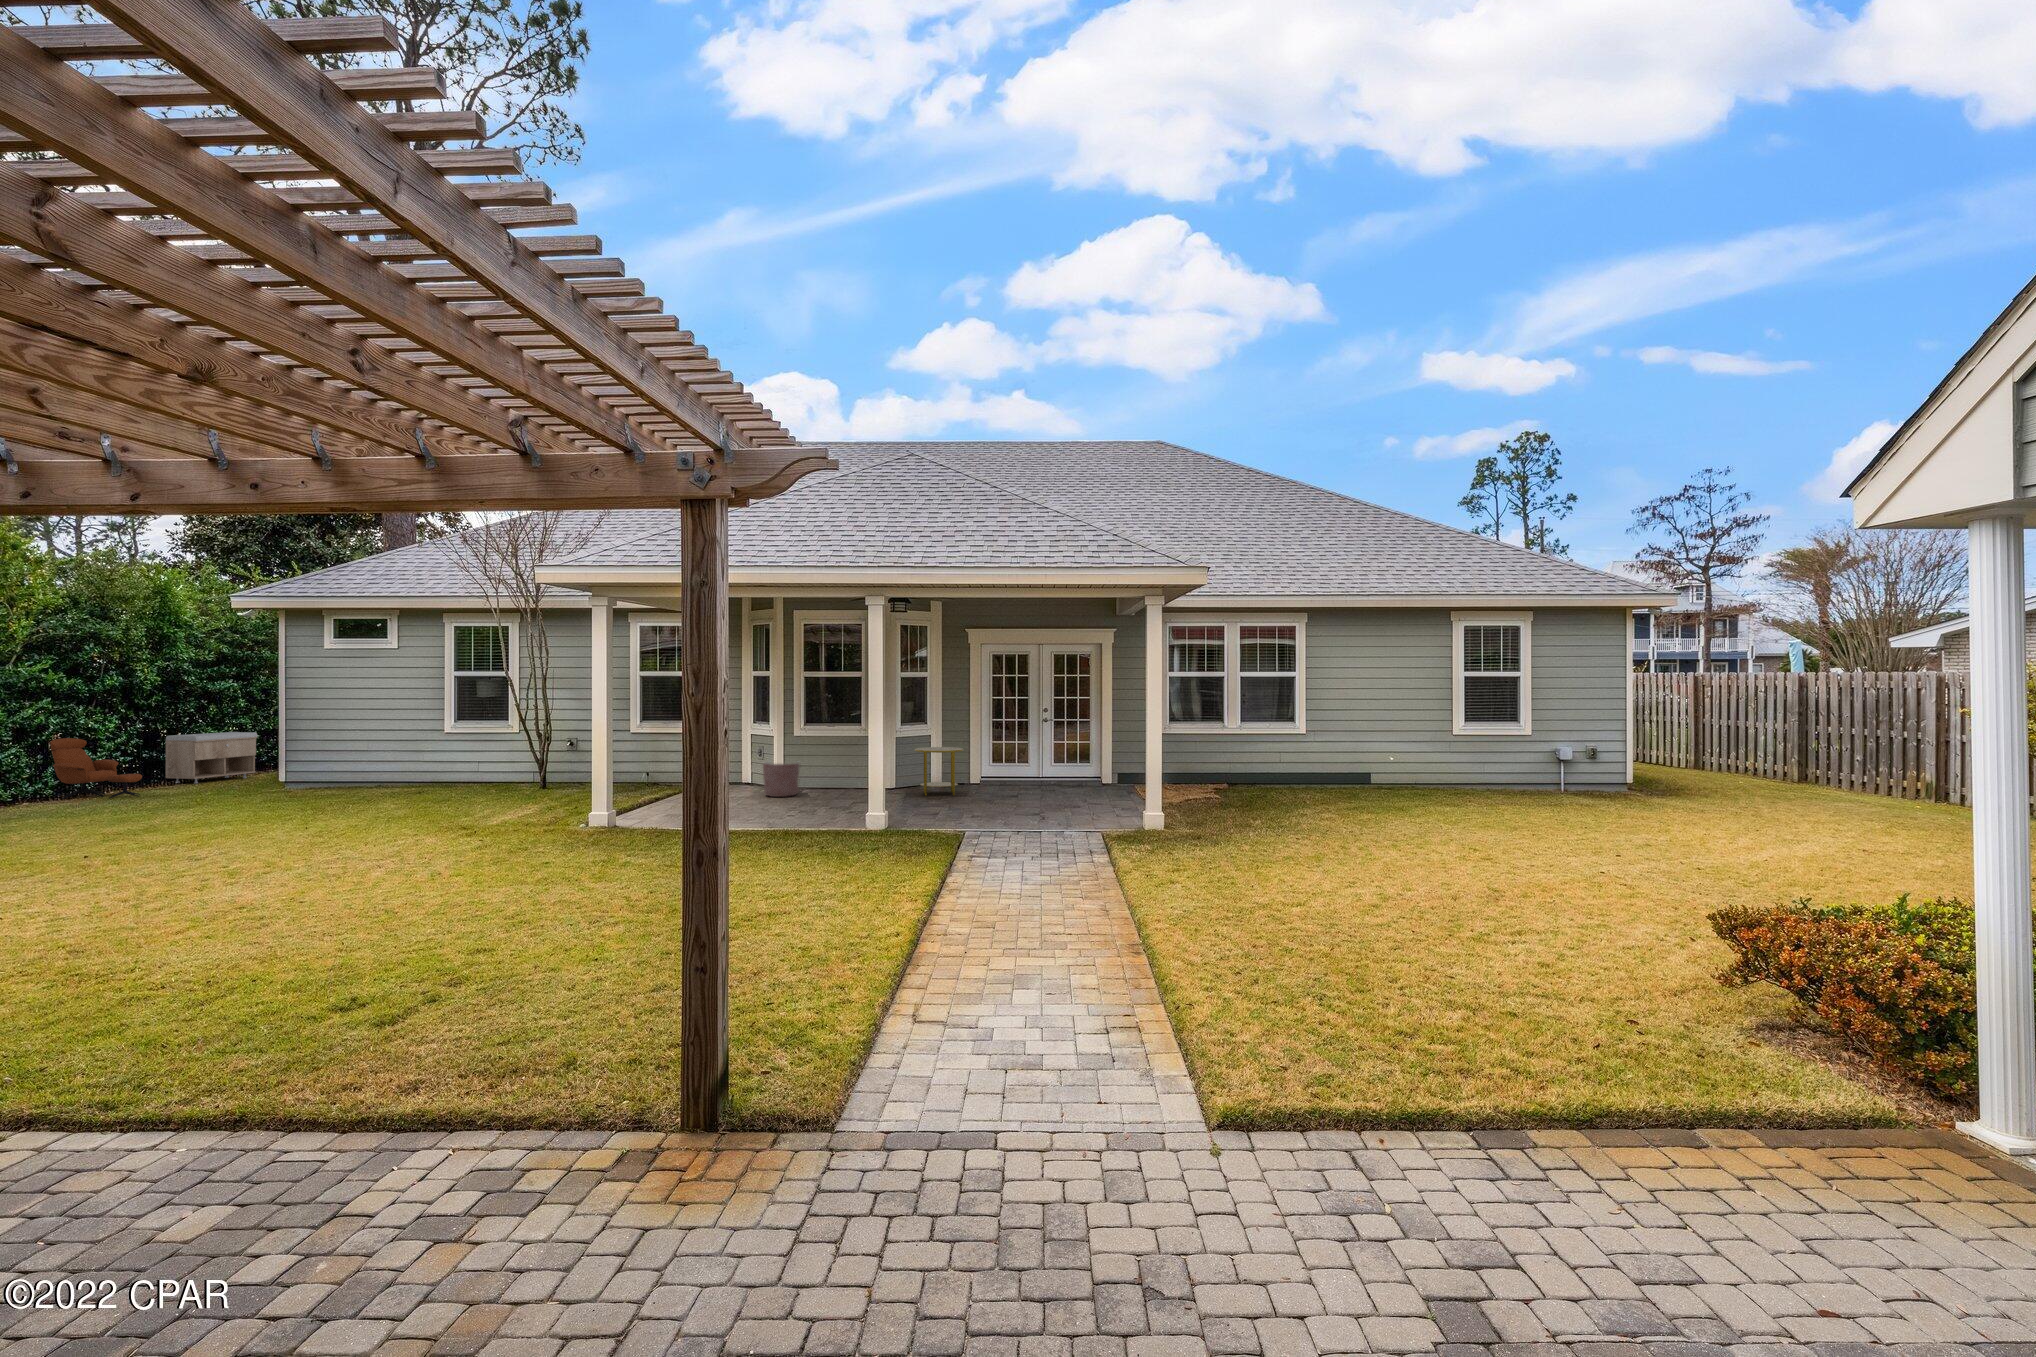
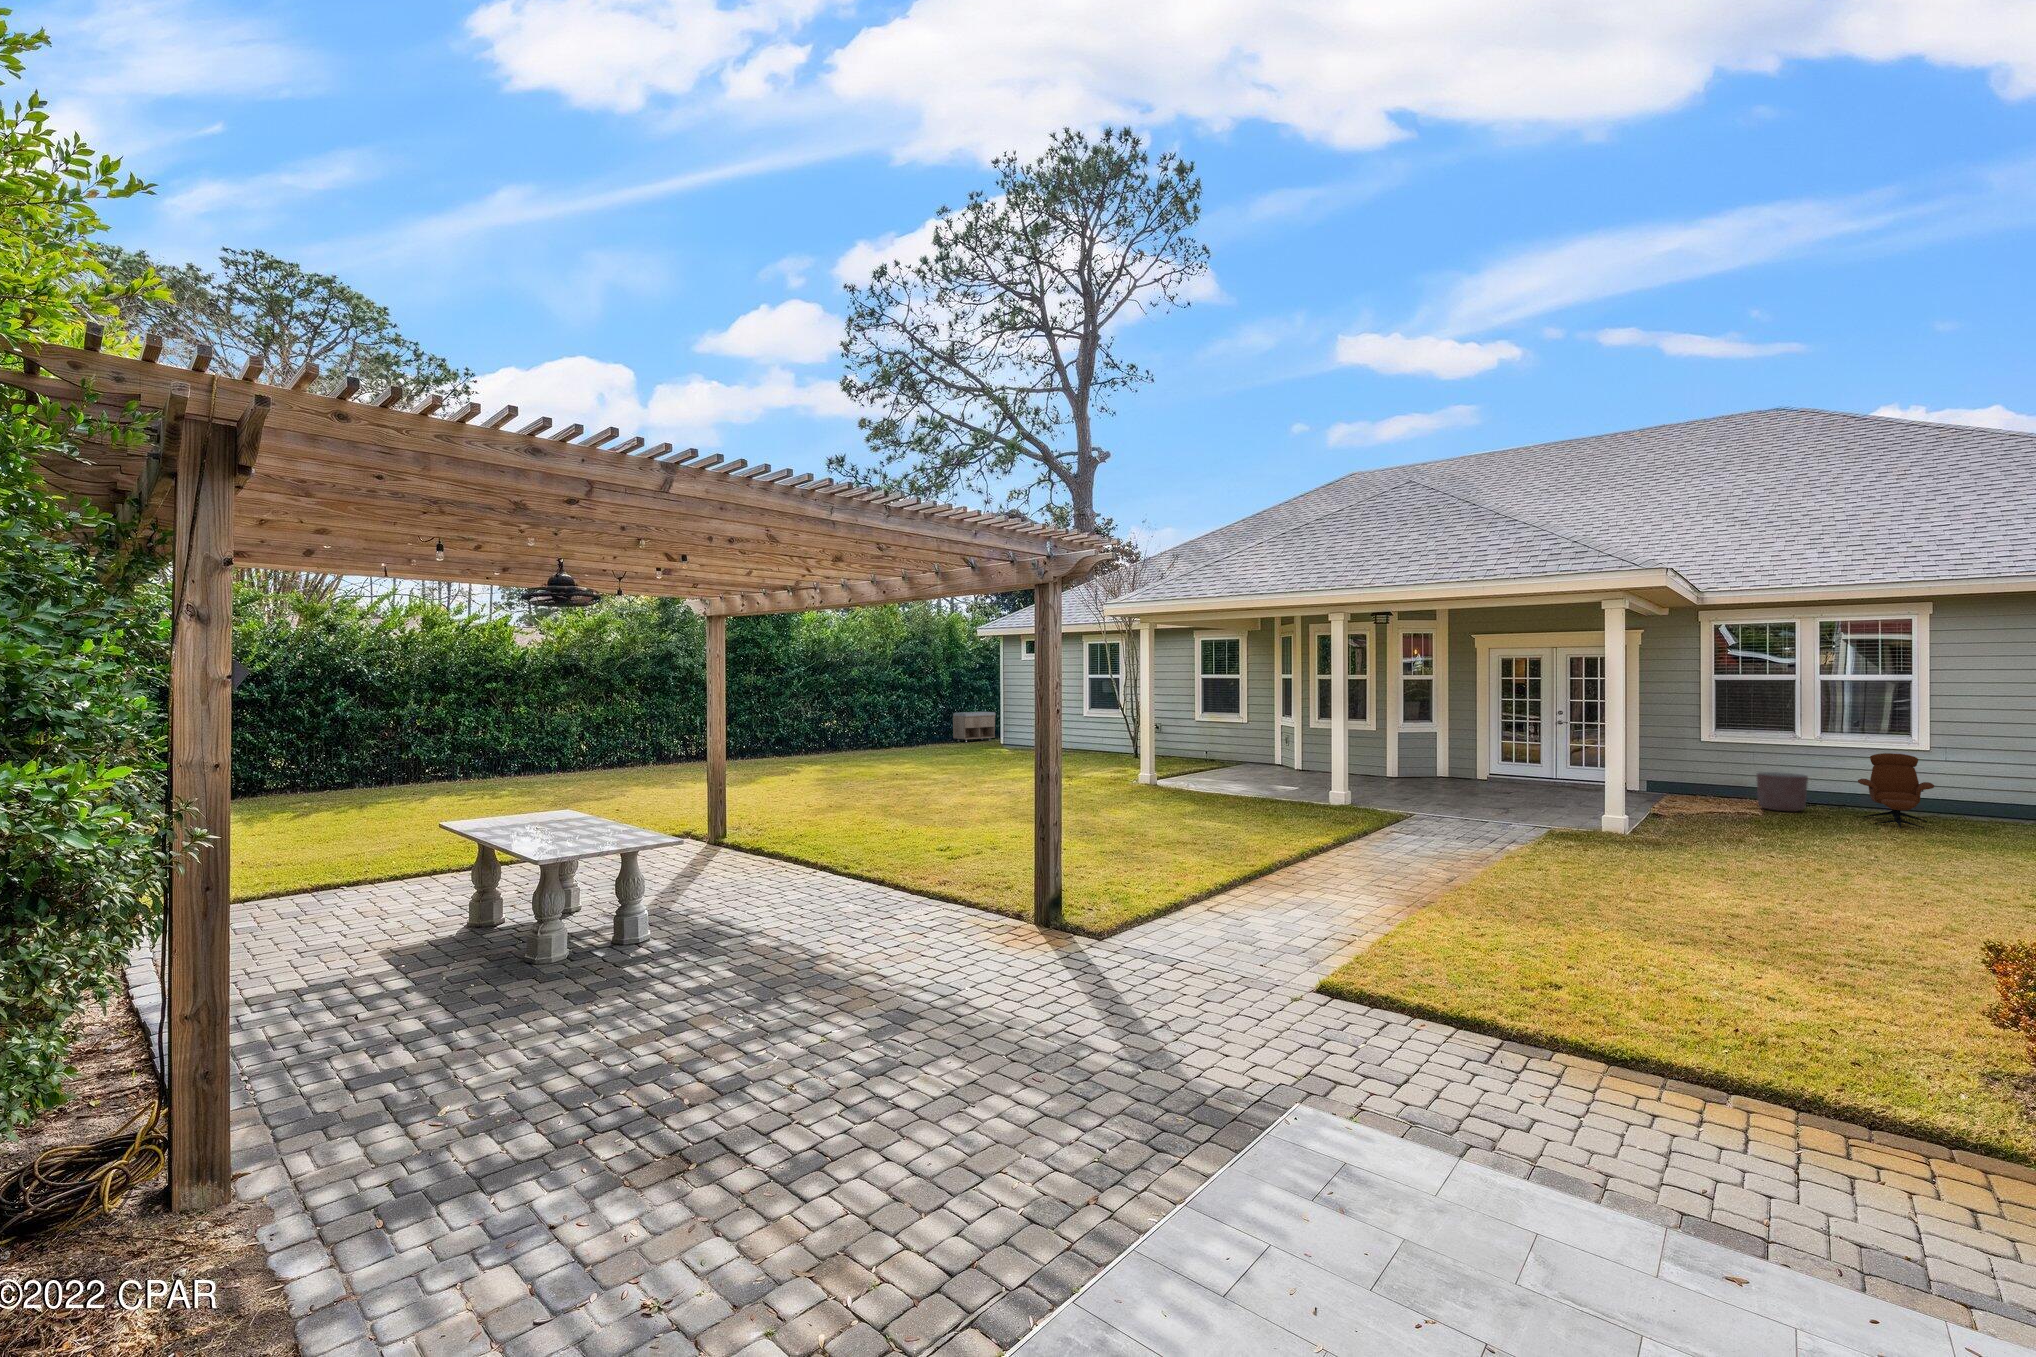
lounge chair: present [50,738,142,799] -> present [1858,753,1934,828]
side table: present [915,747,963,796] -> none [1413,743,1462,789]
planter: present [763,761,799,797] -> present [1756,772,1808,812]

